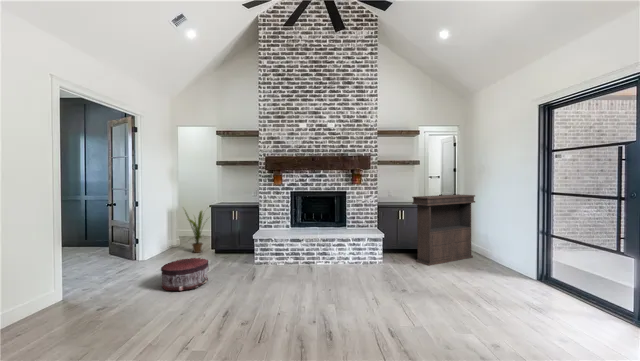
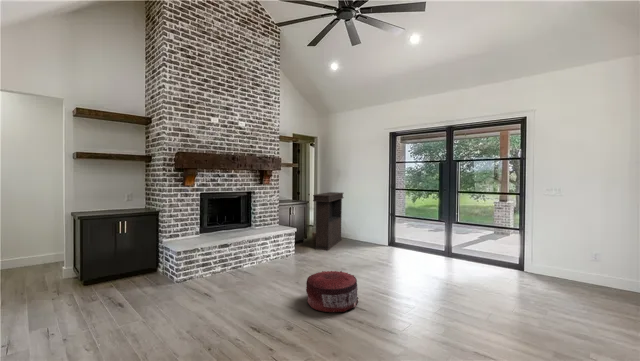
house plant: present [185,211,203,253] -> none [21,216,75,291]
pouf: present [161,258,209,291] -> present [306,271,358,312]

